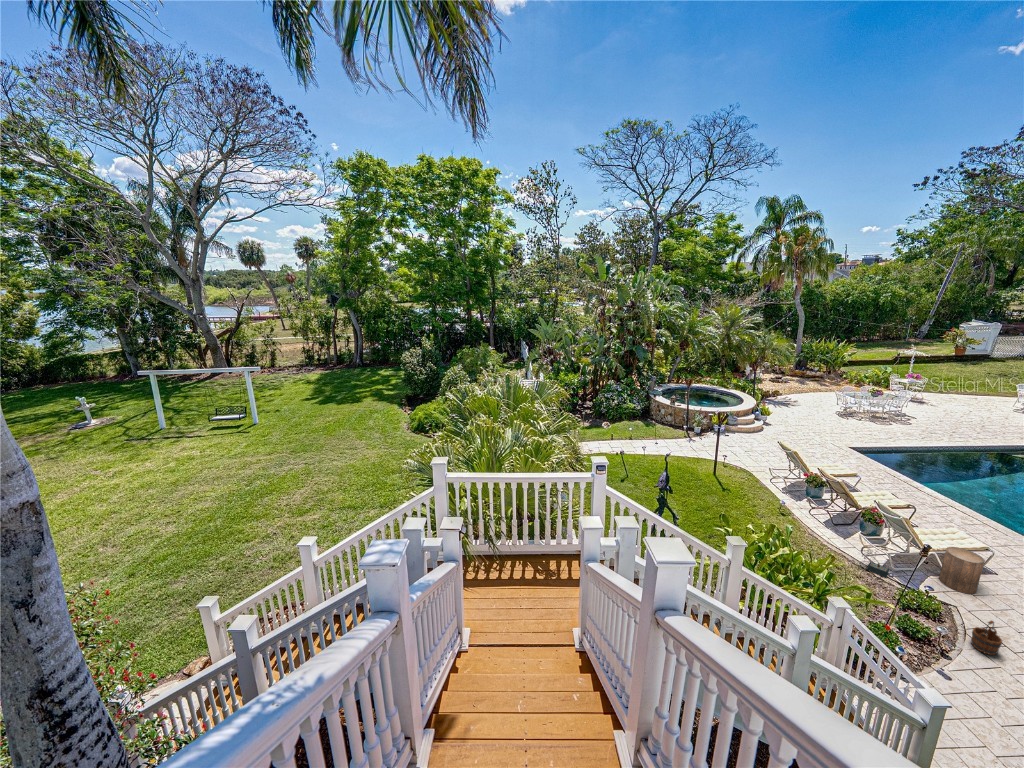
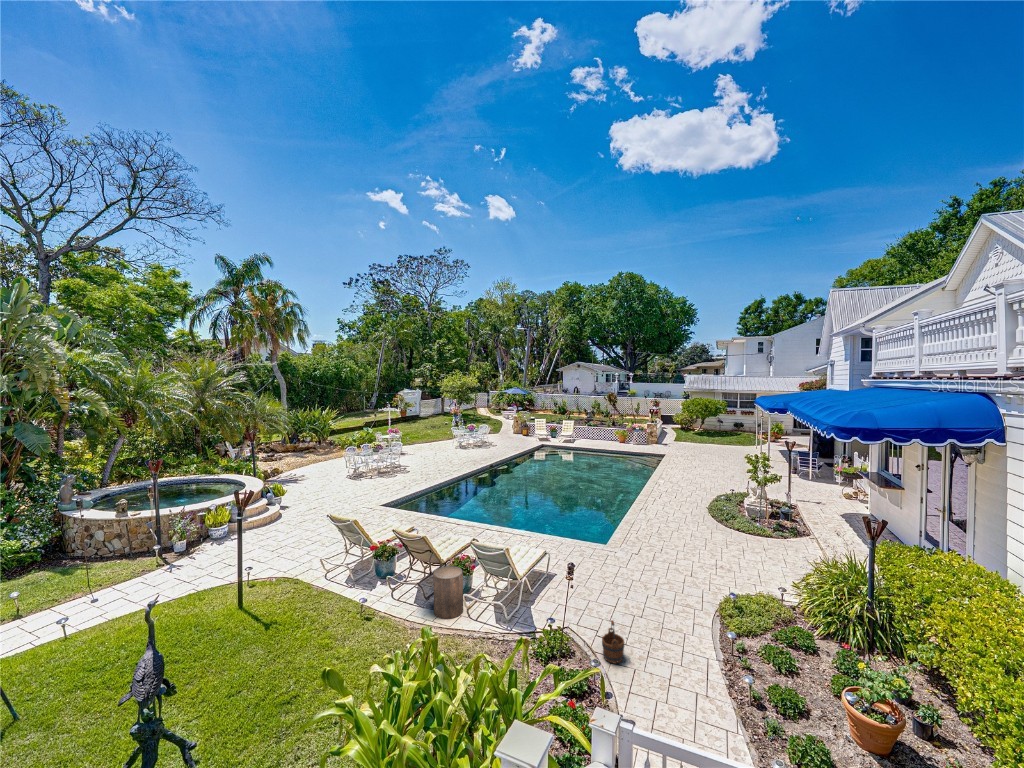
stool: present [939,547,985,594] -> present [433,566,463,619]
decorative plant: present [862,548,895,577] -> none [478,604,511,637]

